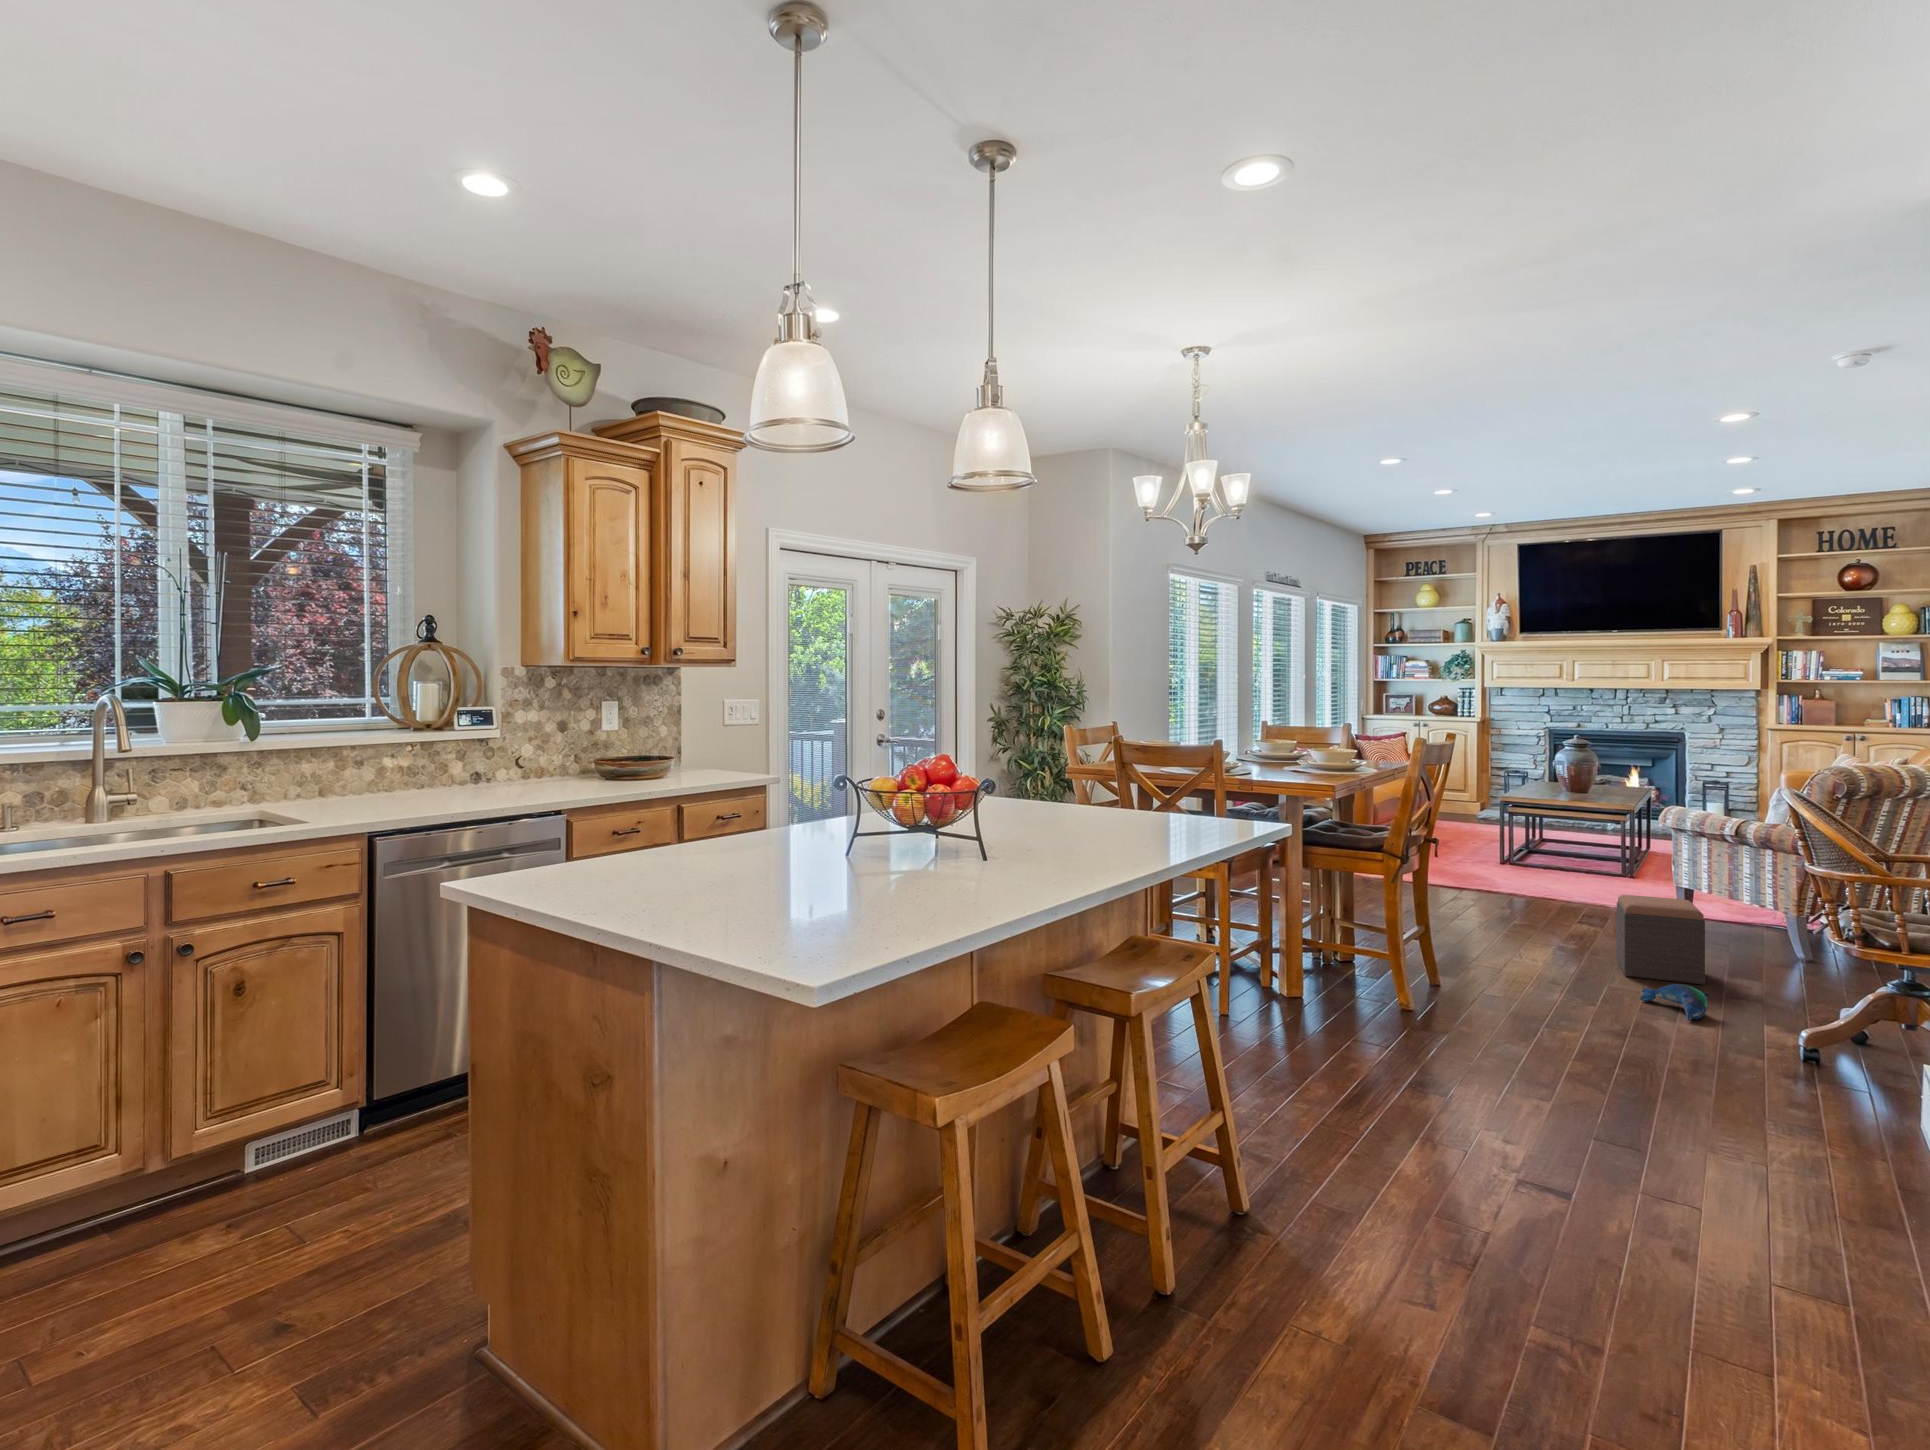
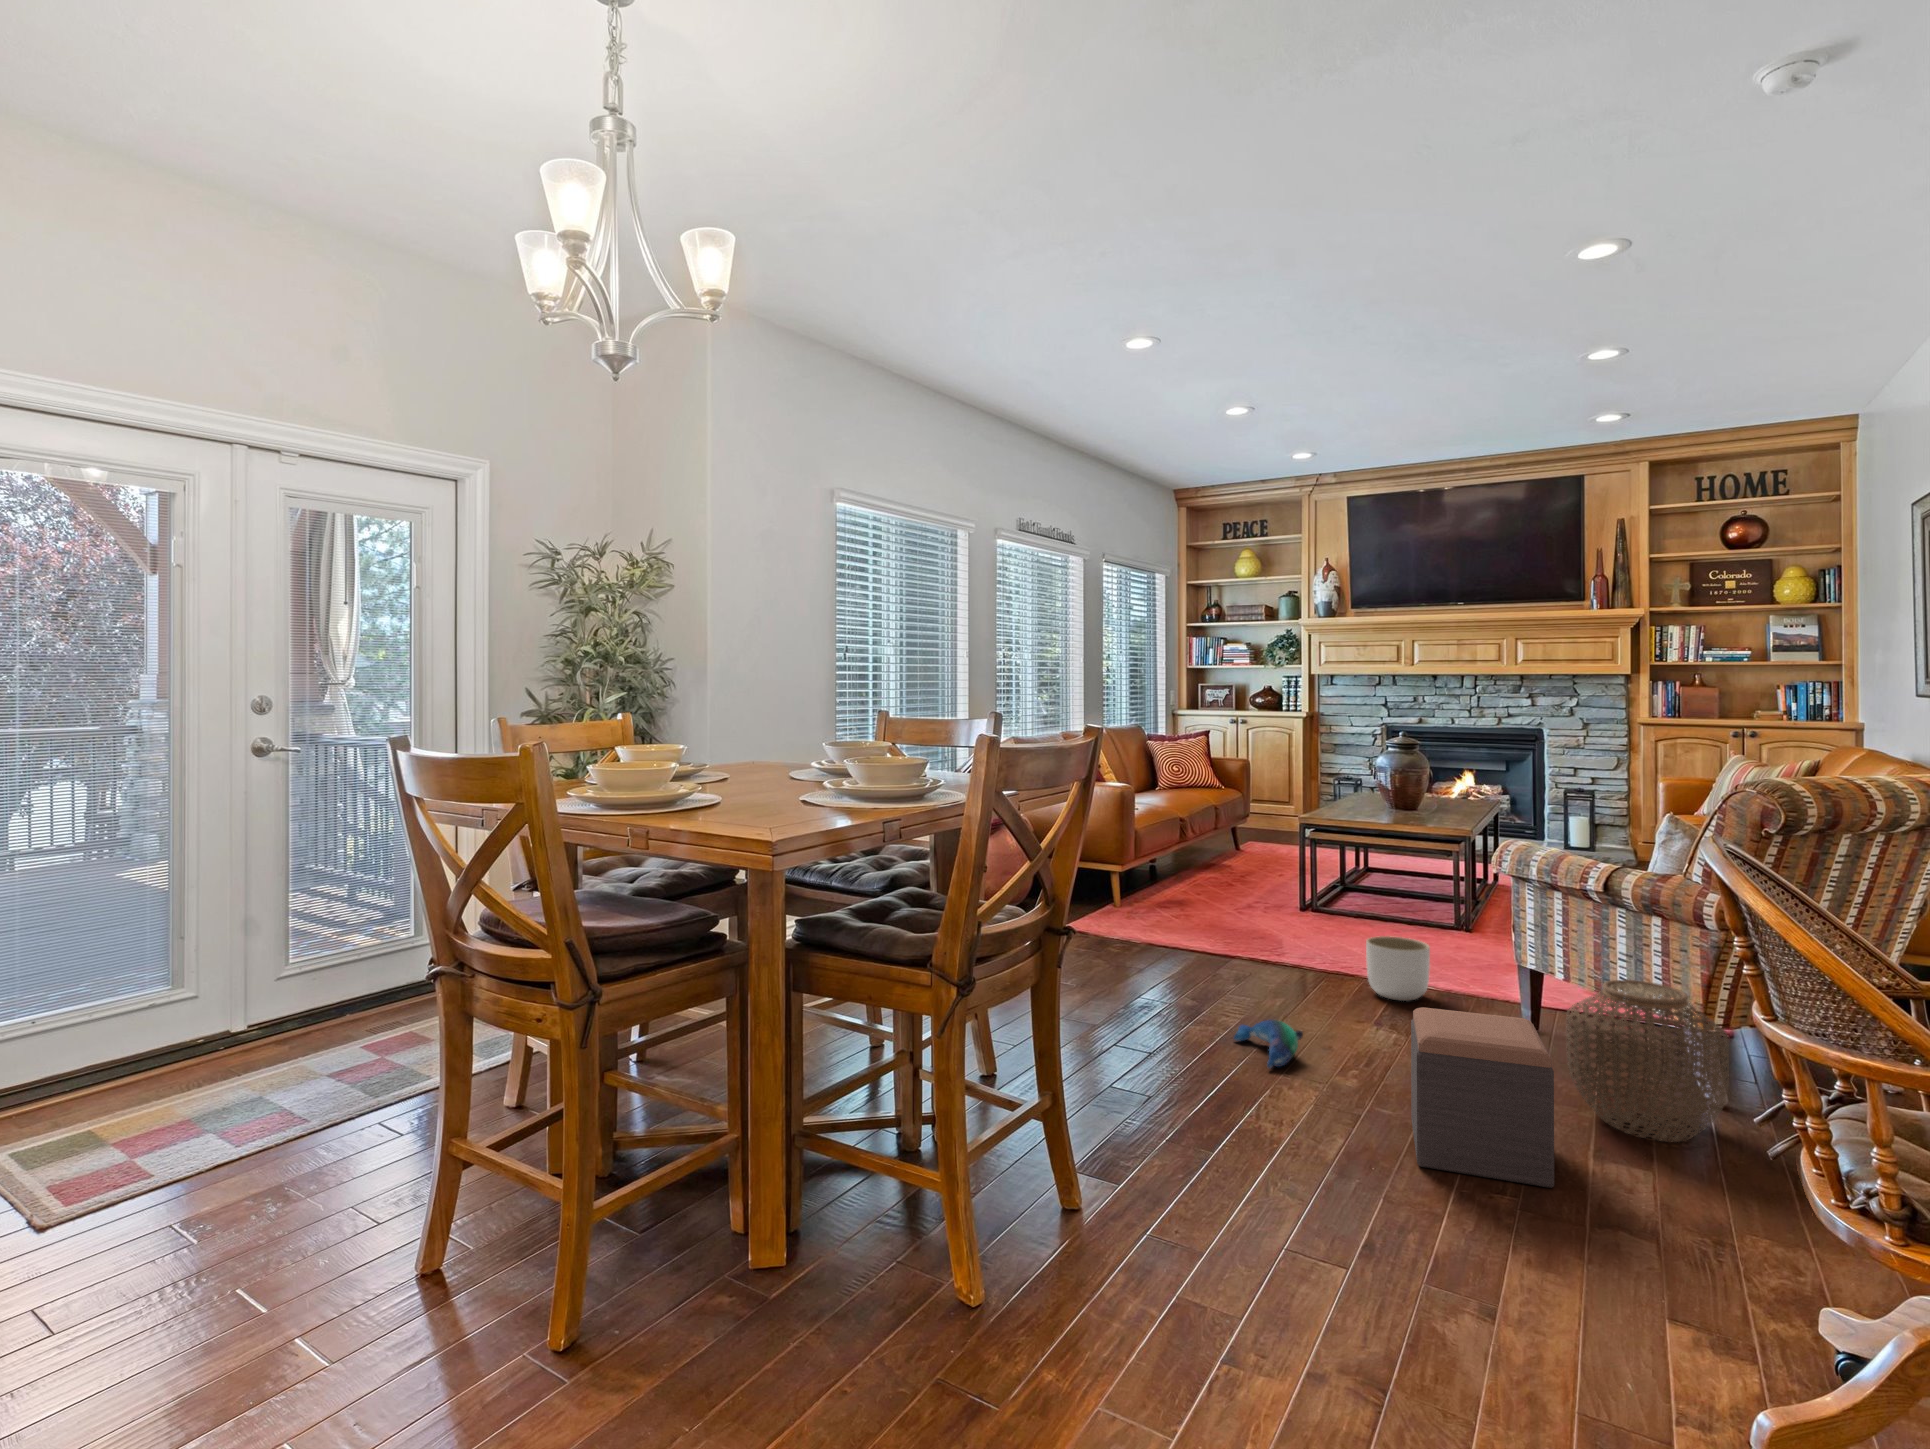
planter: none [1569,872,1614,912] -> present [1366,936,1430,1001]
woven basket: none [1711,883,1810,971] -> present [1566,980,1729,1142]
plush toy: present [1640,984,1710,1020] -> present [1234,1019,1303,1068]

